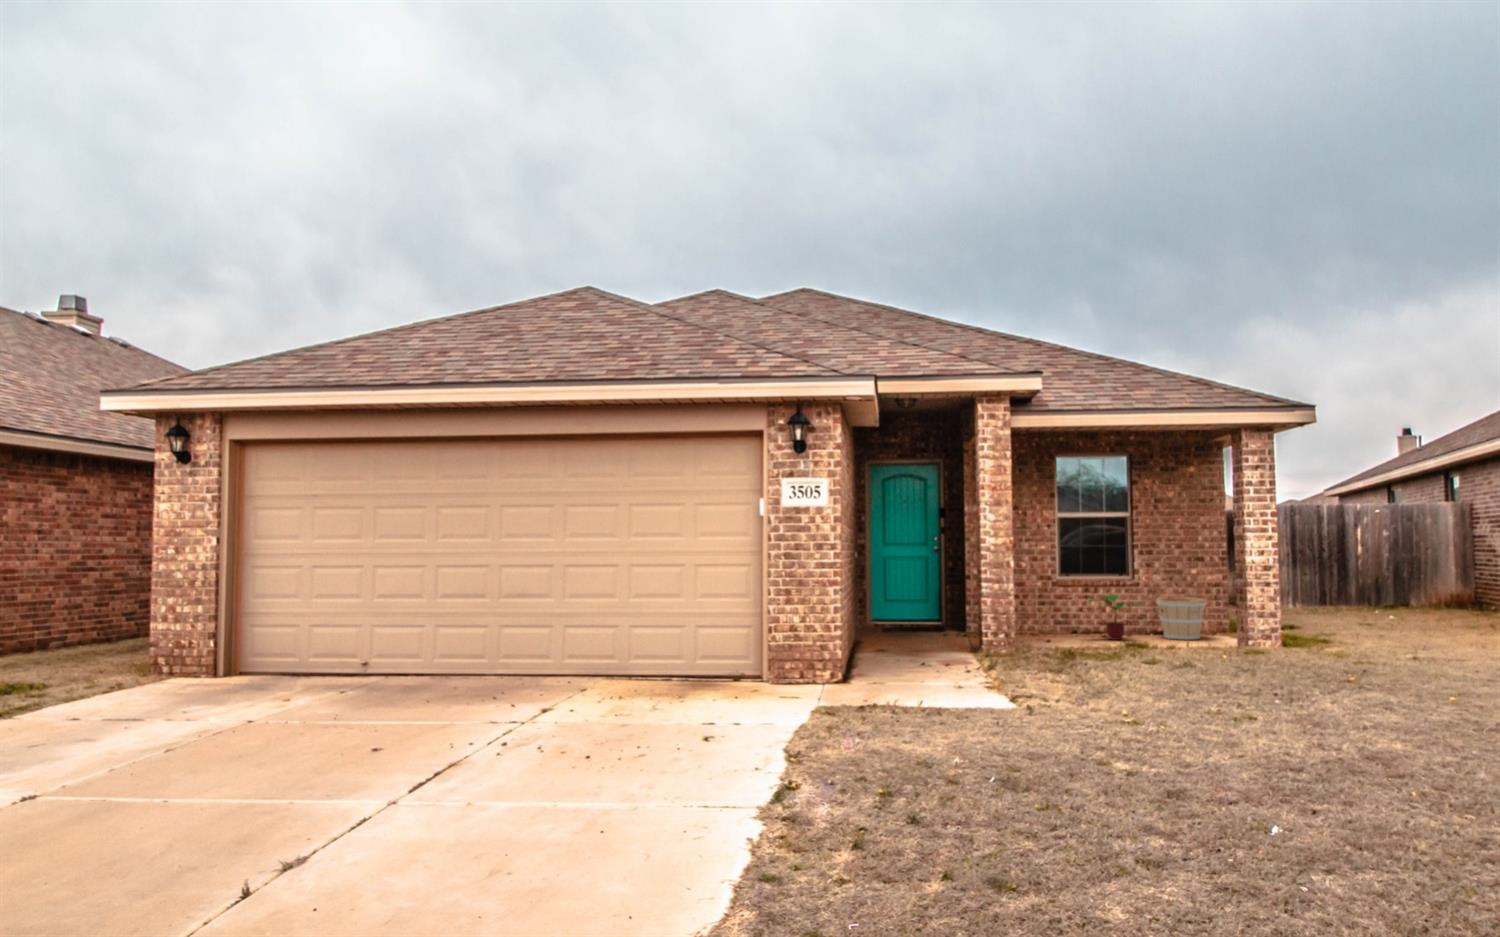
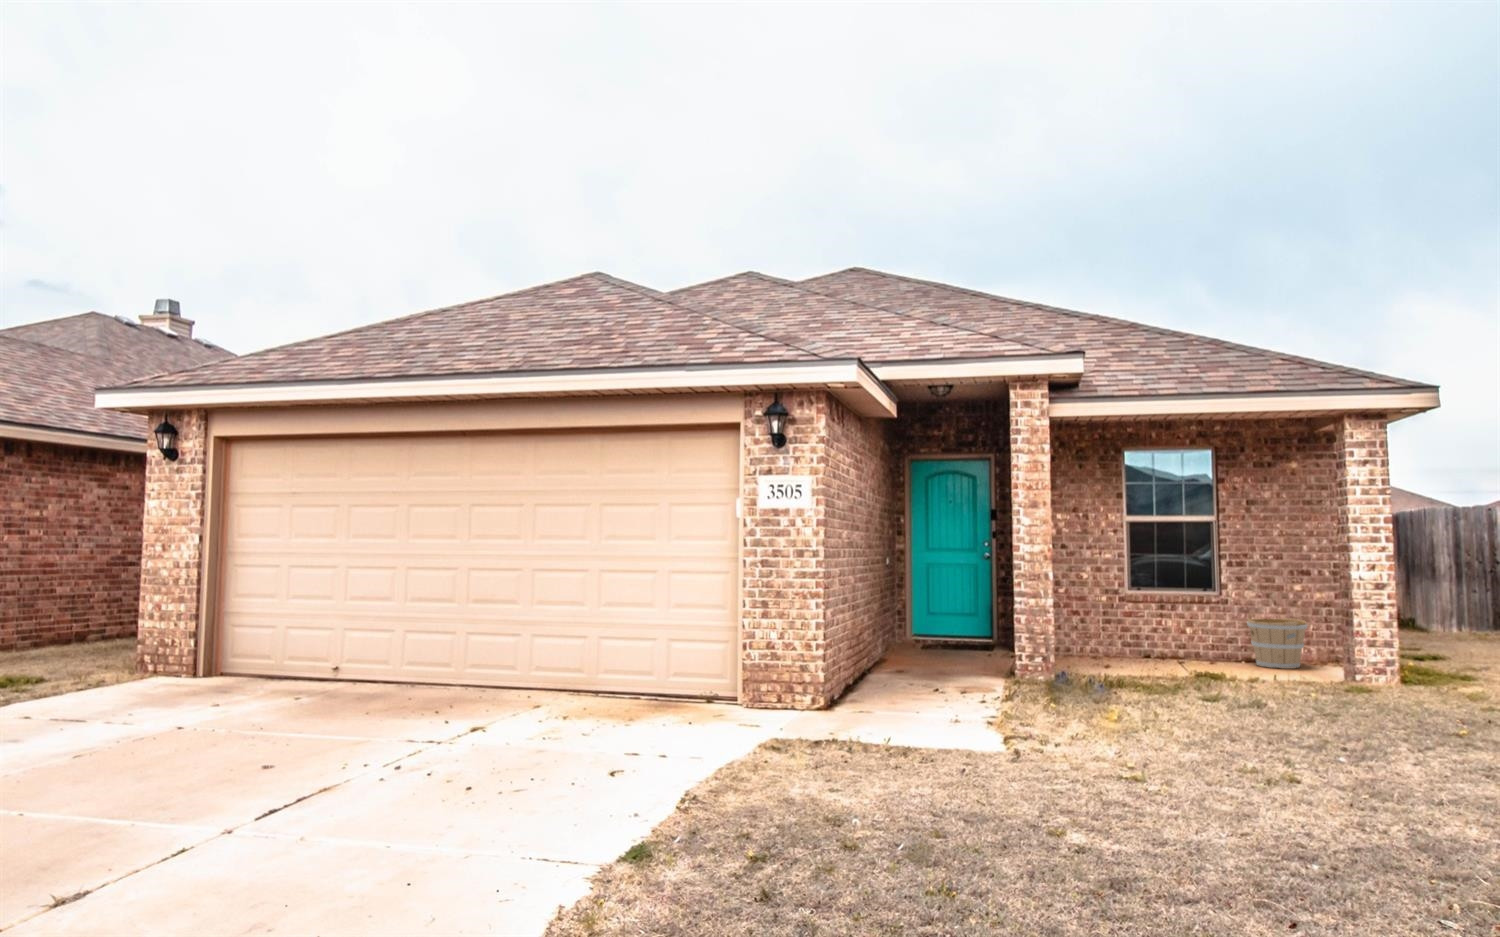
potted plant: present [1087,595,1138,640] -> none [1157,613,1223,666]

